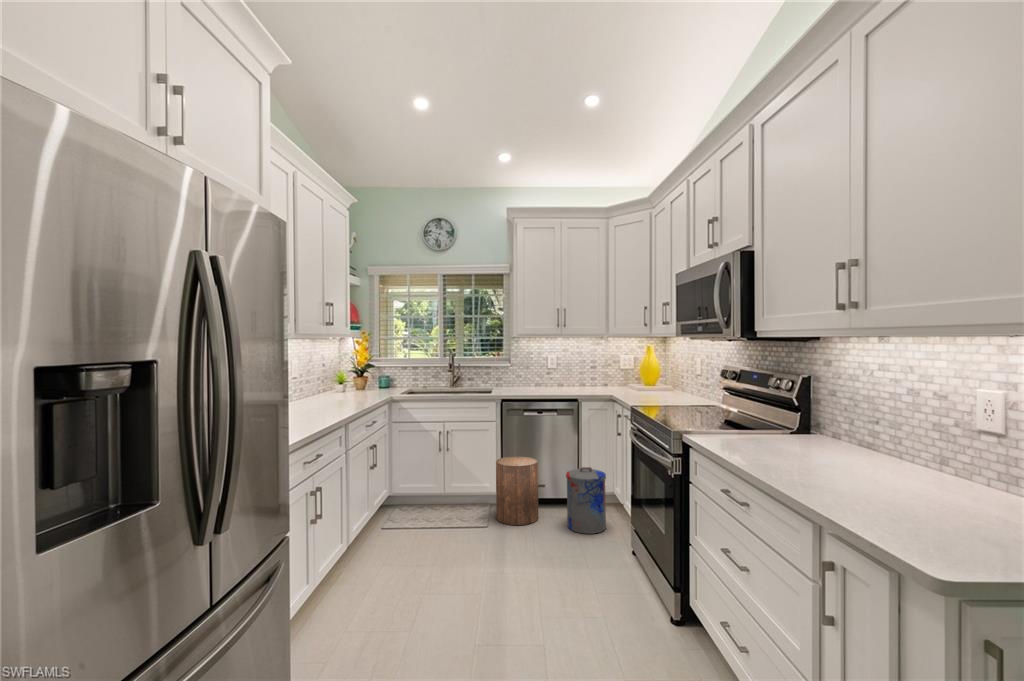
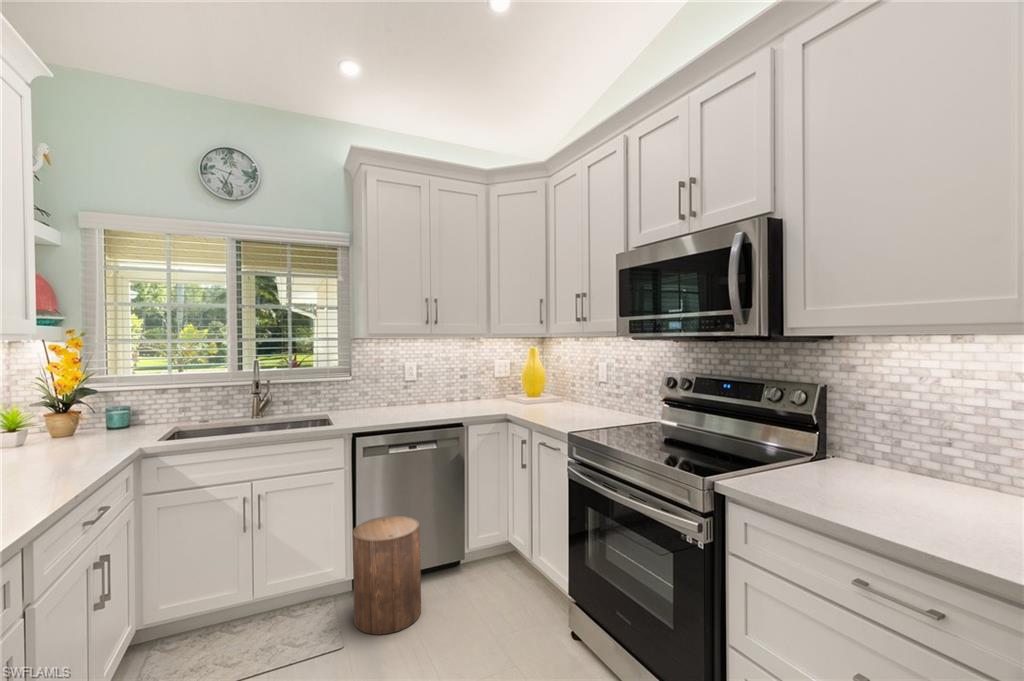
trash can: present [566,467,606,534] -> none [465,520,522,621]

